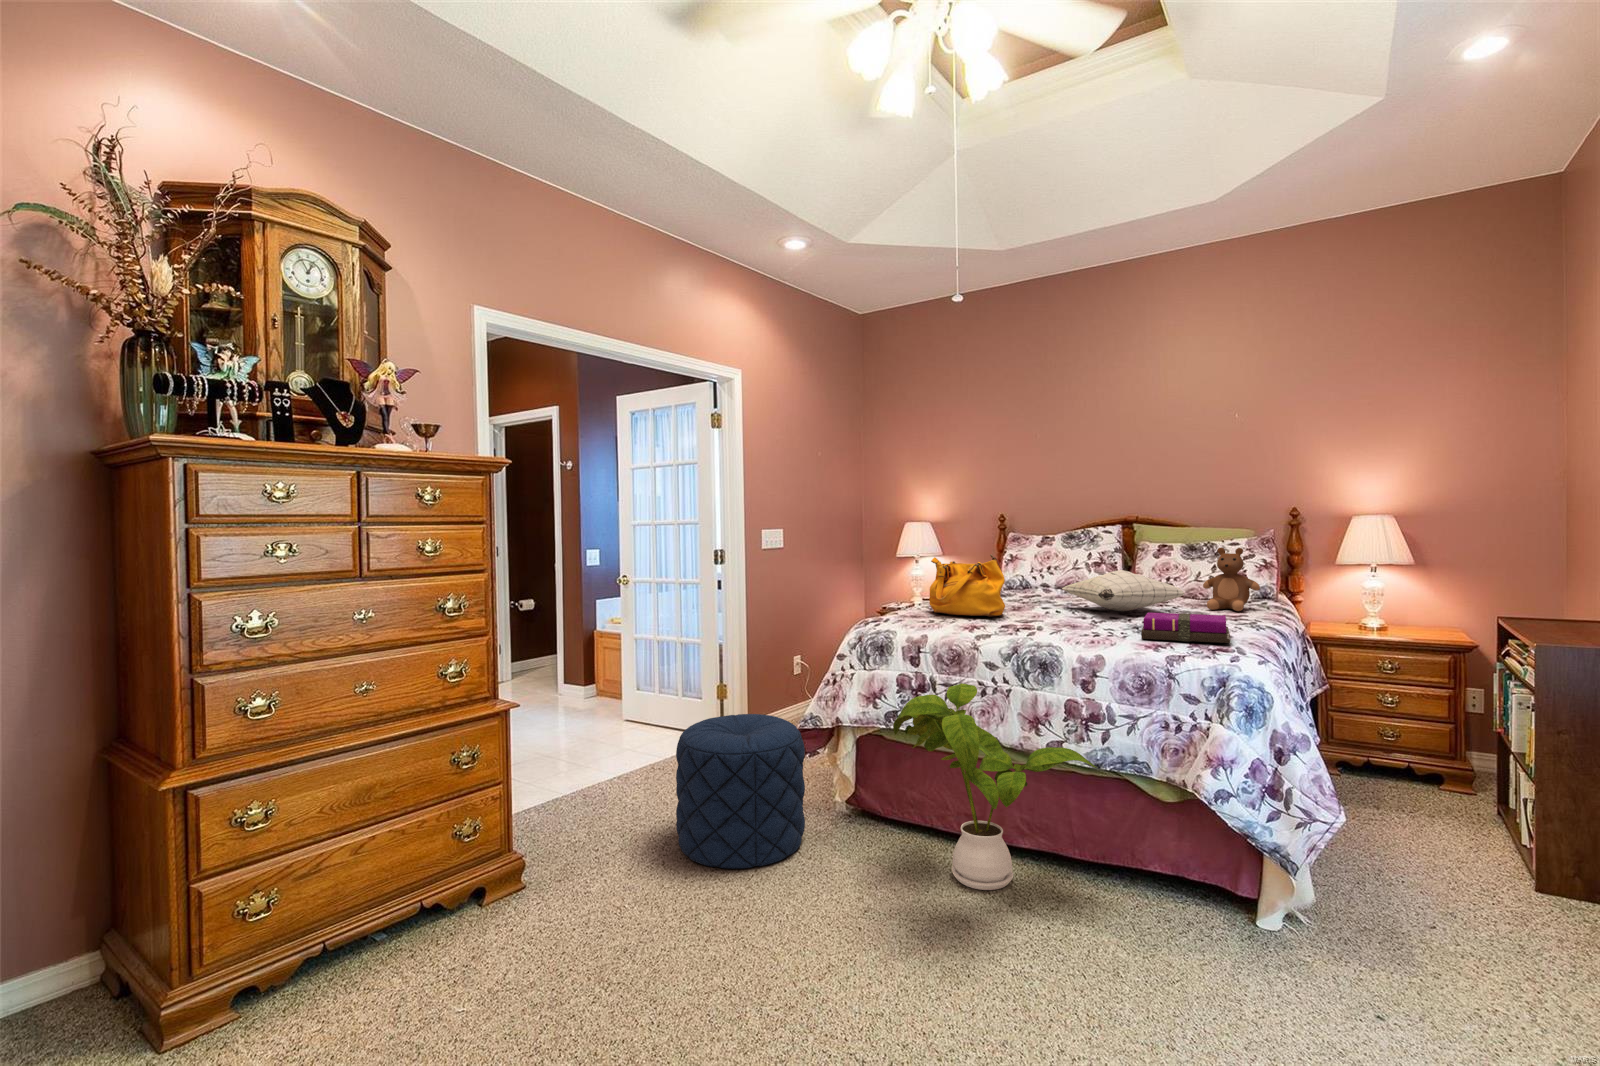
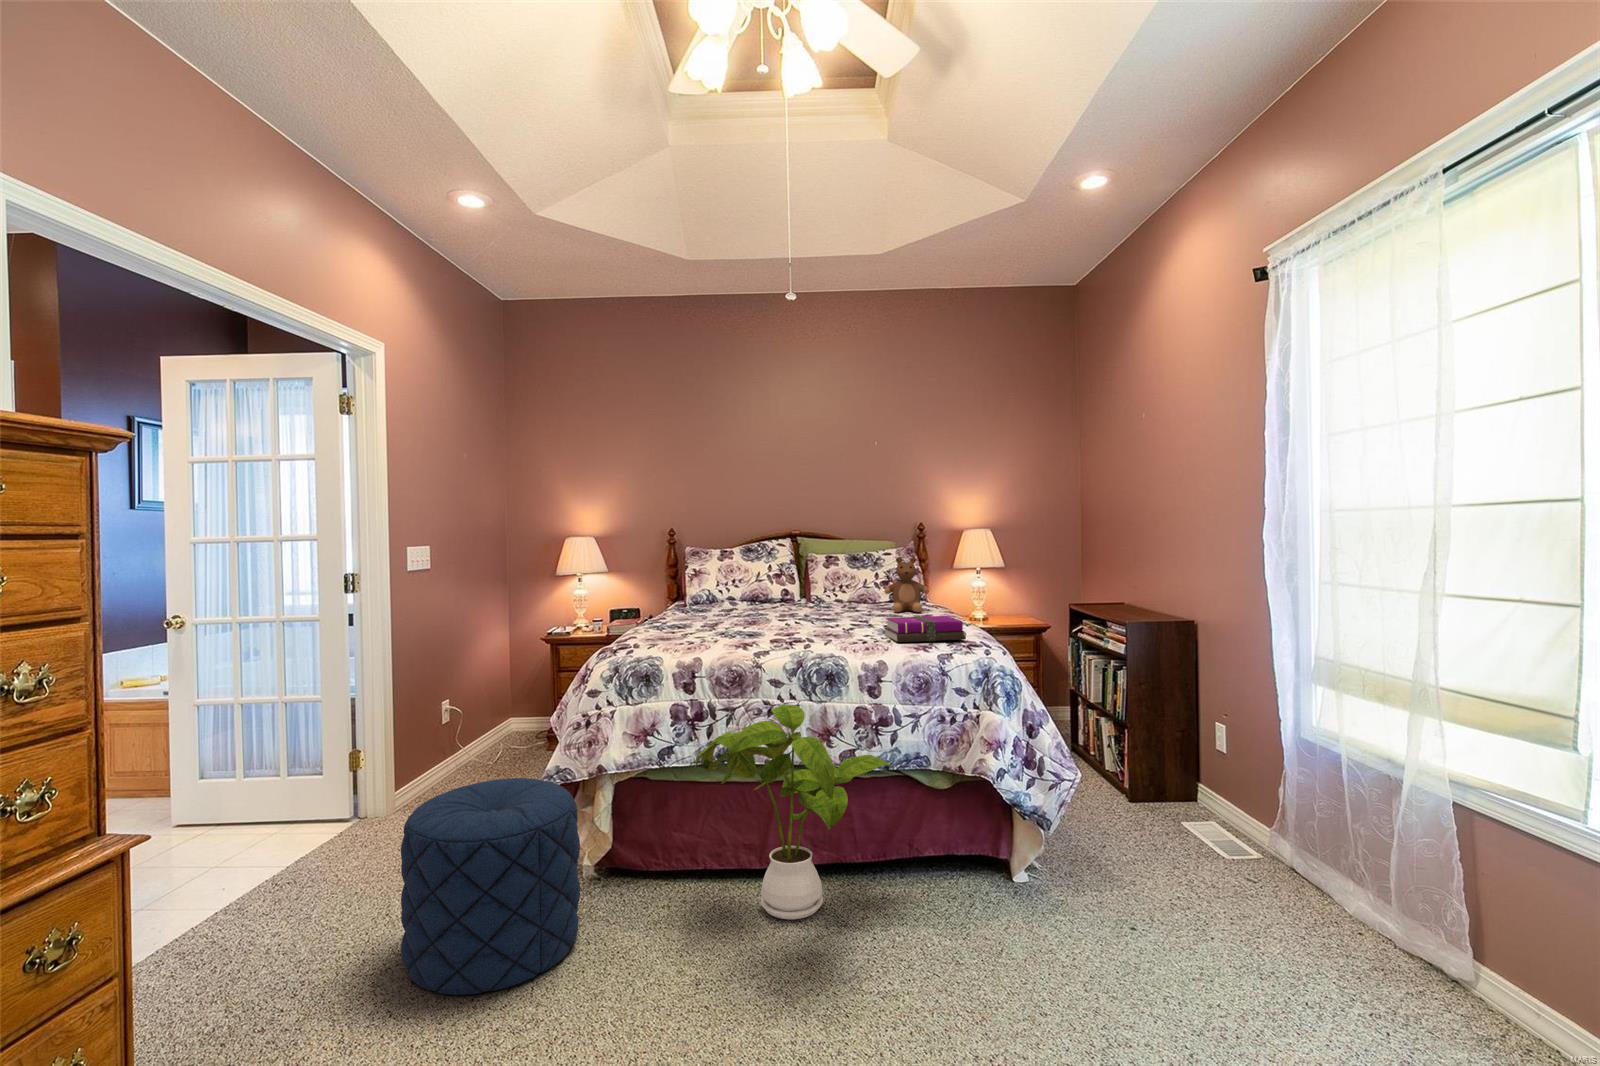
handbag: present [929,554,1005,616] -> none [663,568,747,634]
pillow: present [1062,570,1185,612] -> none [778,580,889,619]

